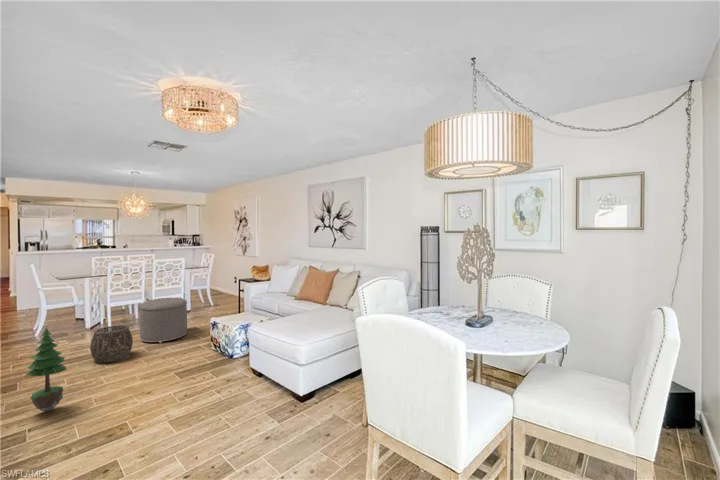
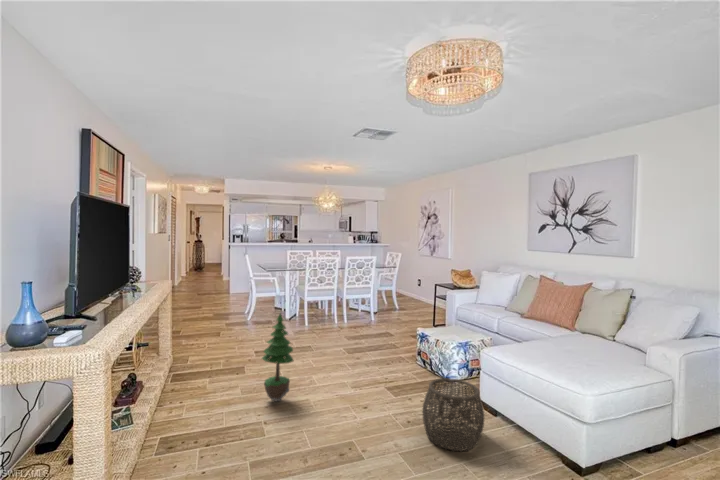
ottoman: present [139,298,187,343] -> none [338,296,385,346]
woven basket: present [90,325,133,363] -> present [422,378,484,451]

